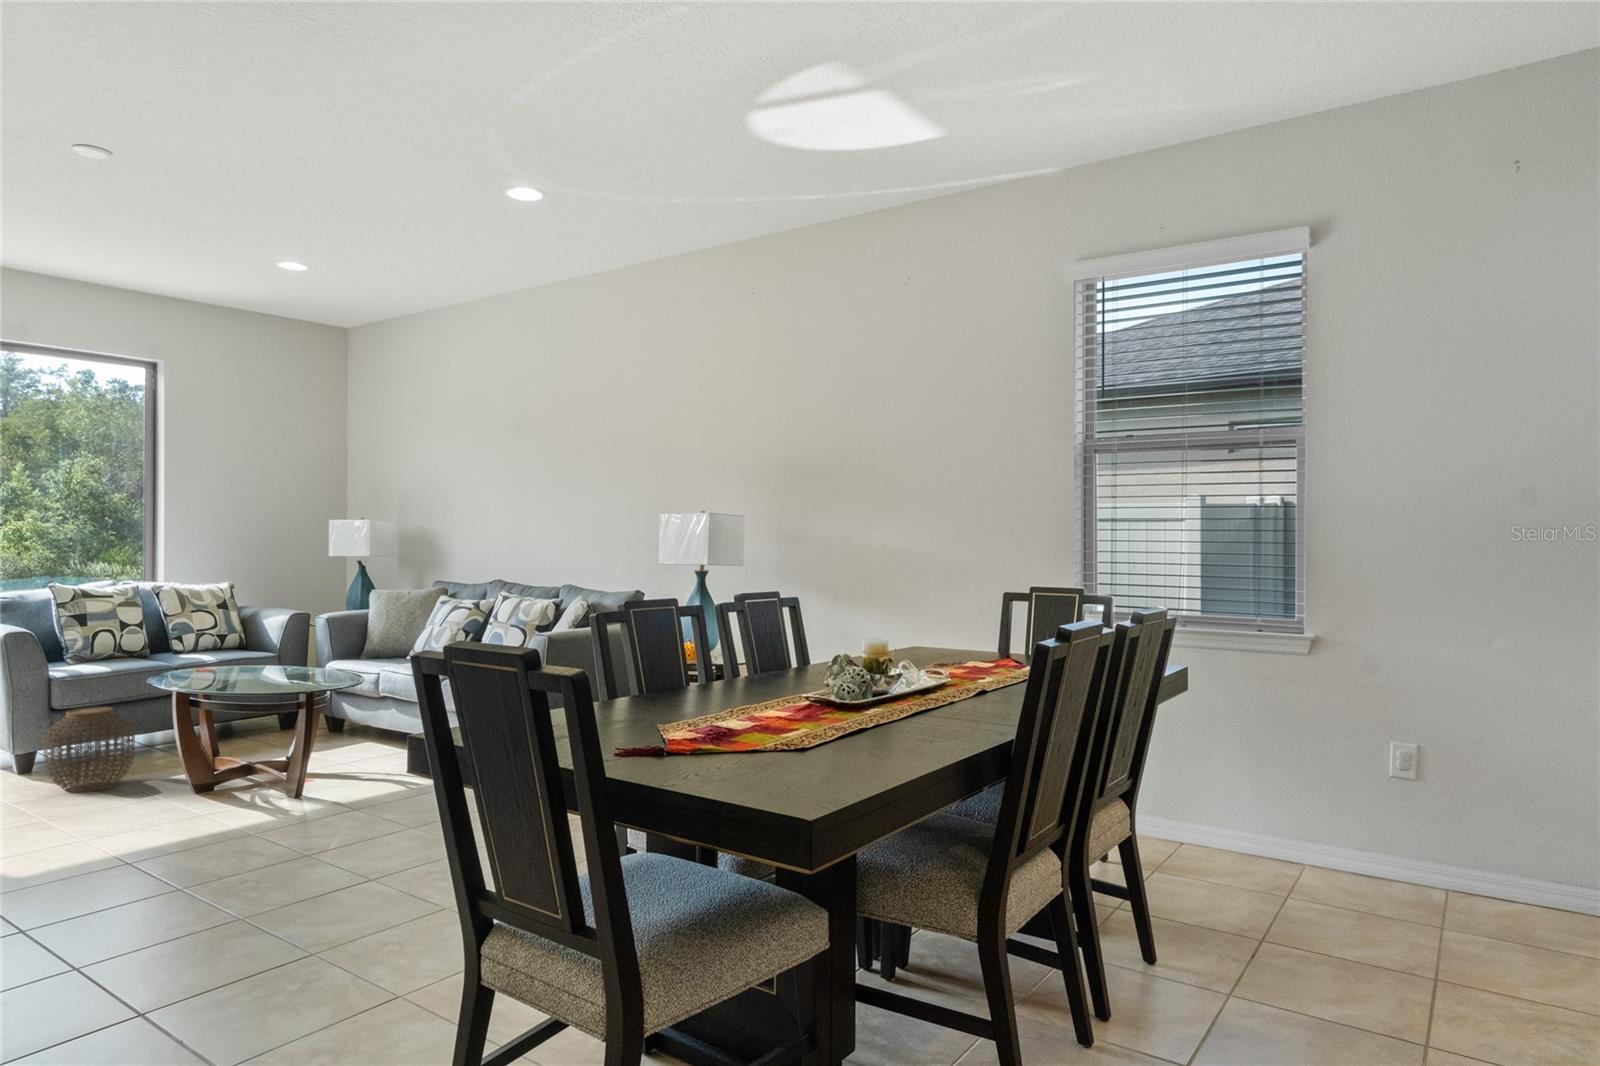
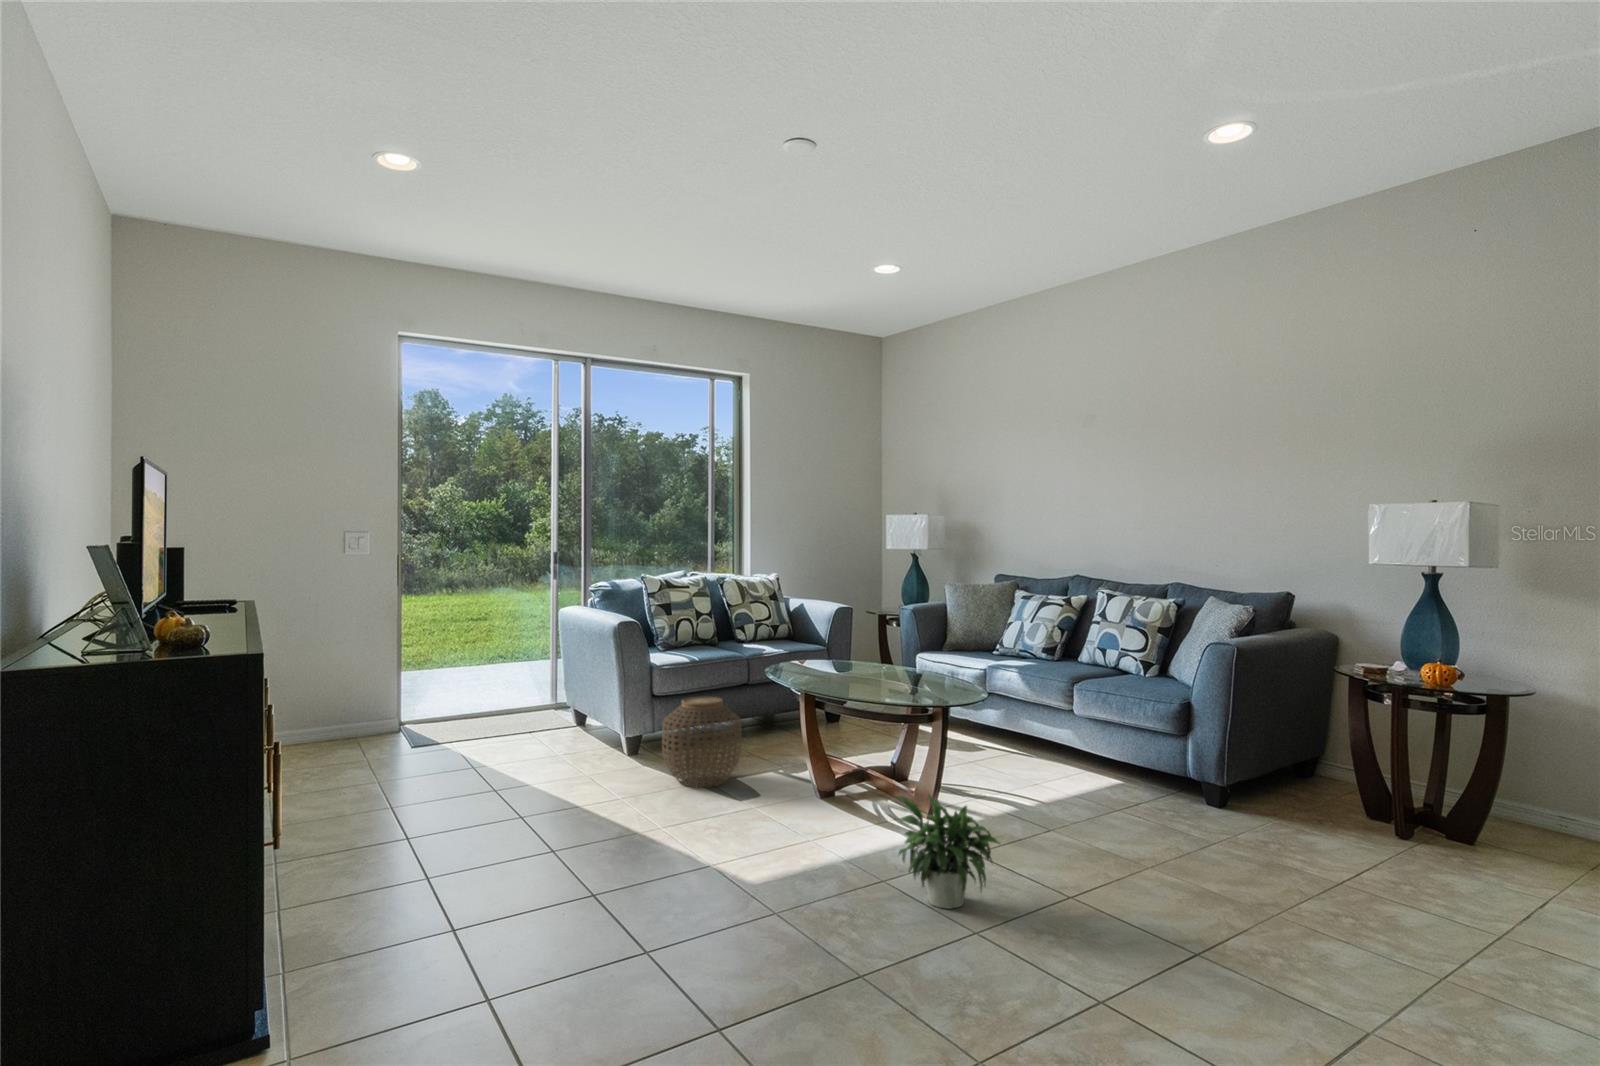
potted plant: none [205,767,290,852] -> present [897,794,1000,909]

